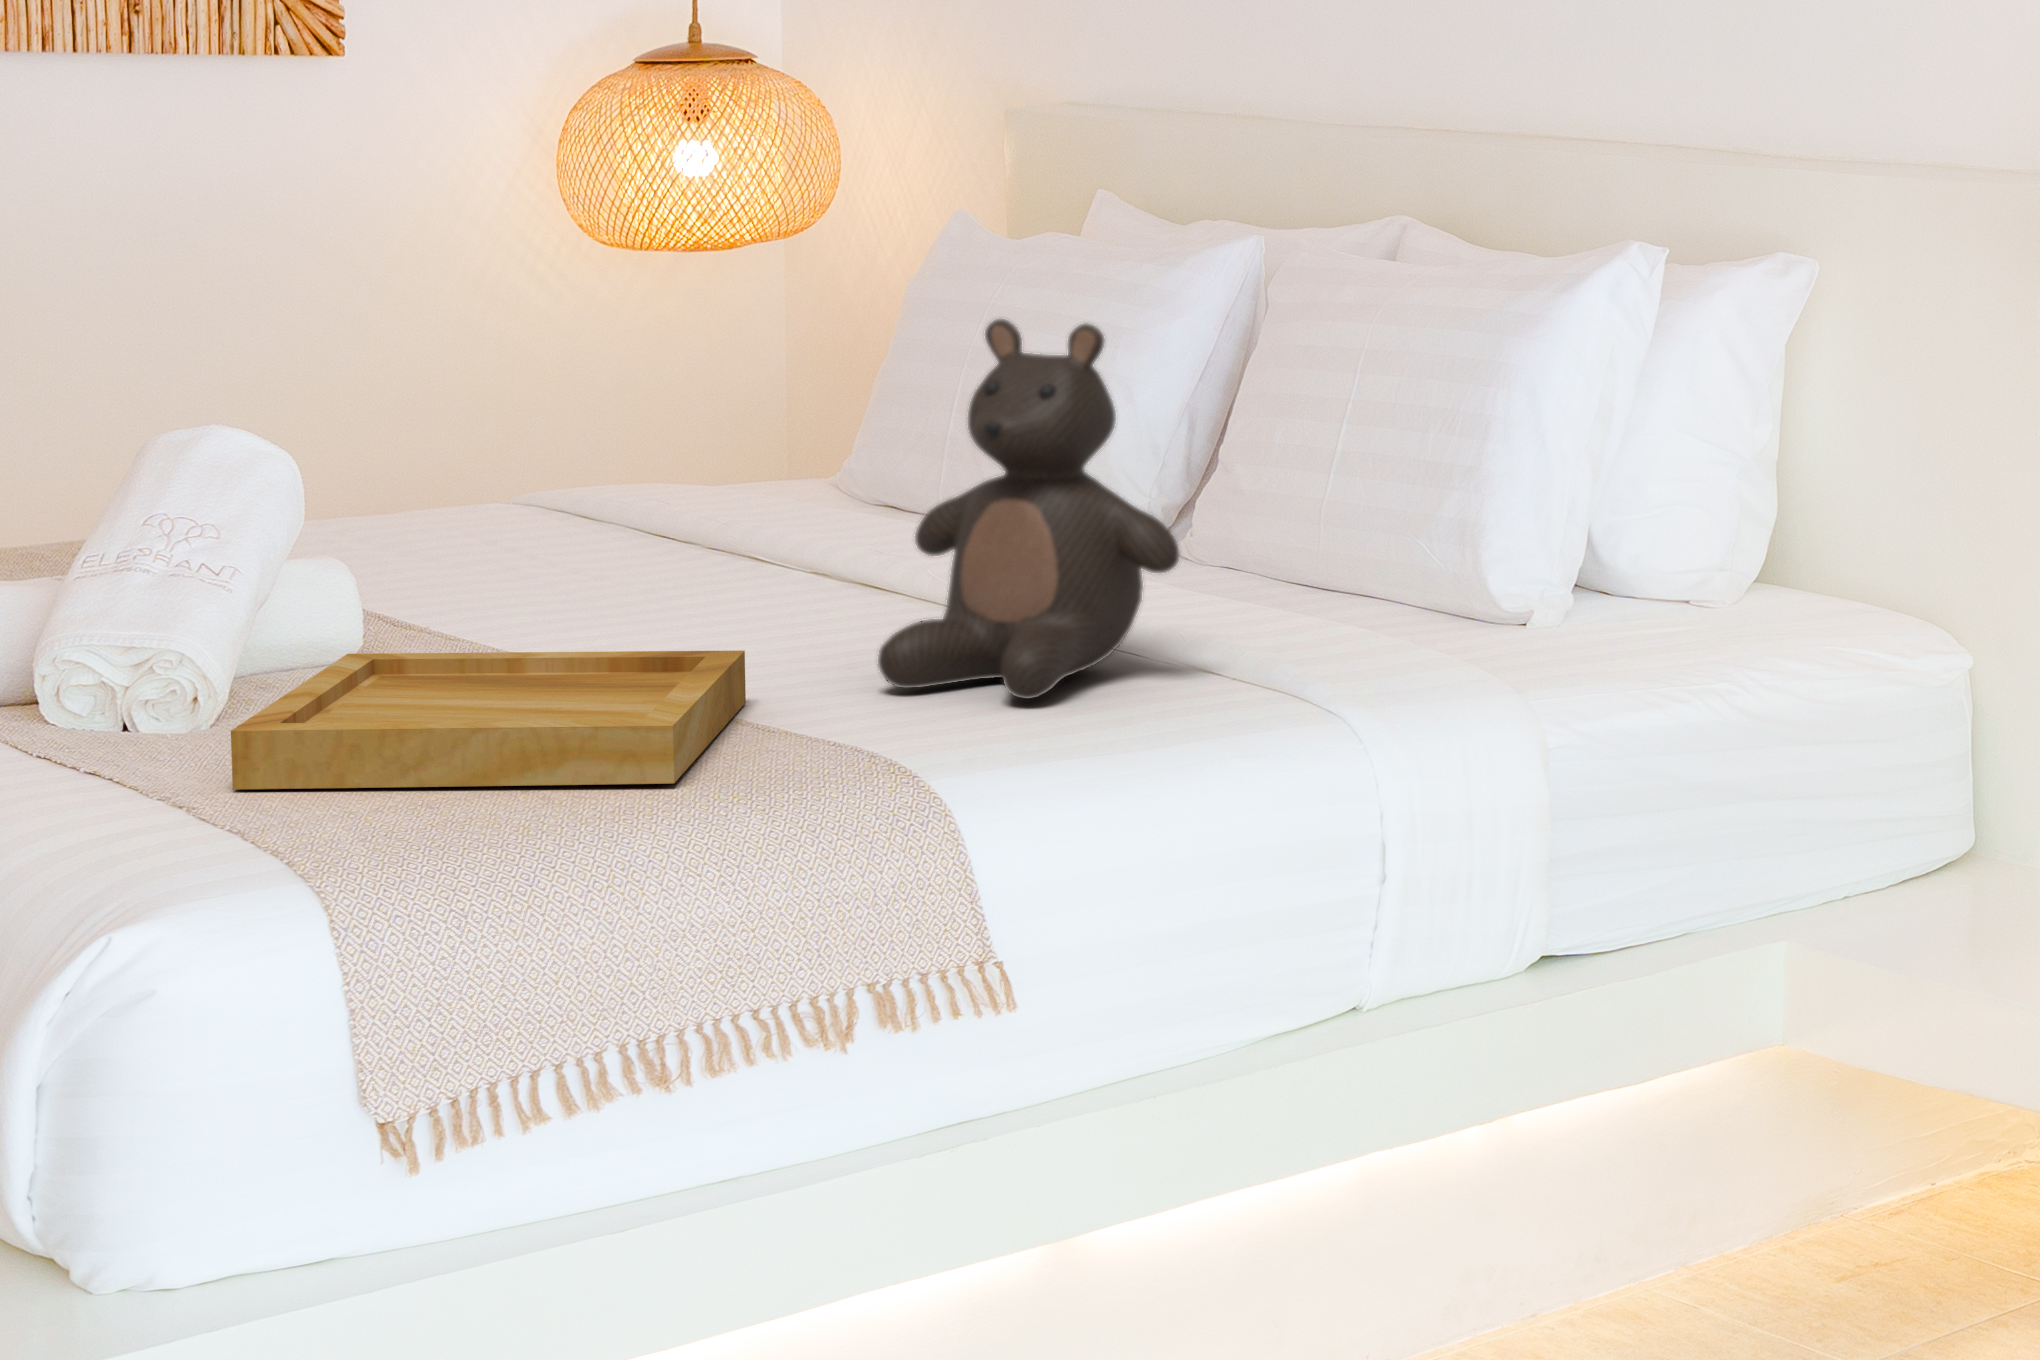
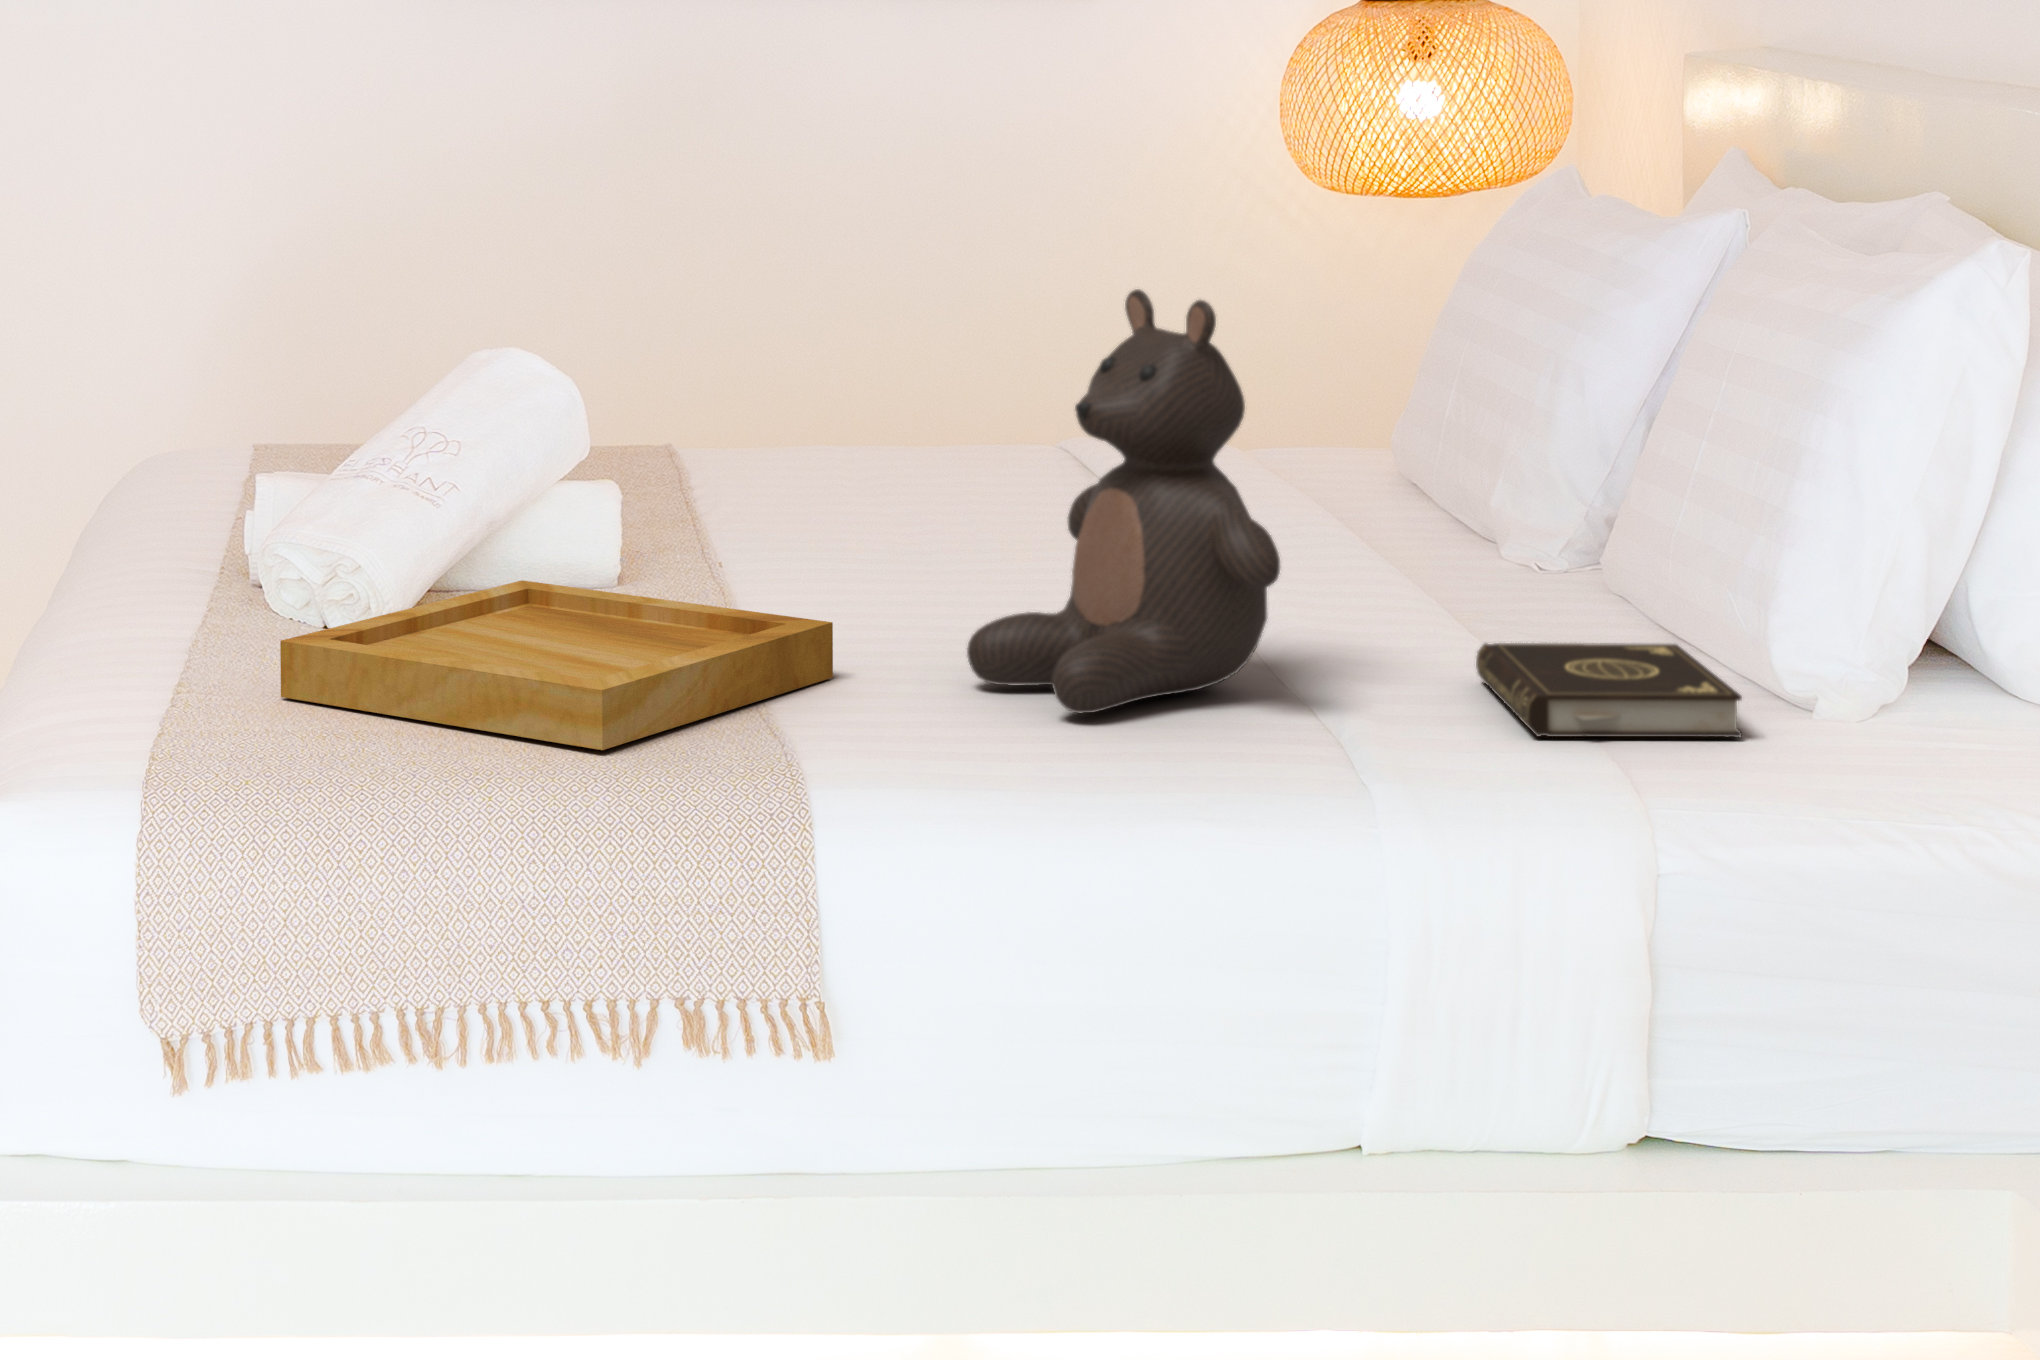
book: none [1271,589,1532,669] -> present [1476,643,1742,737]

